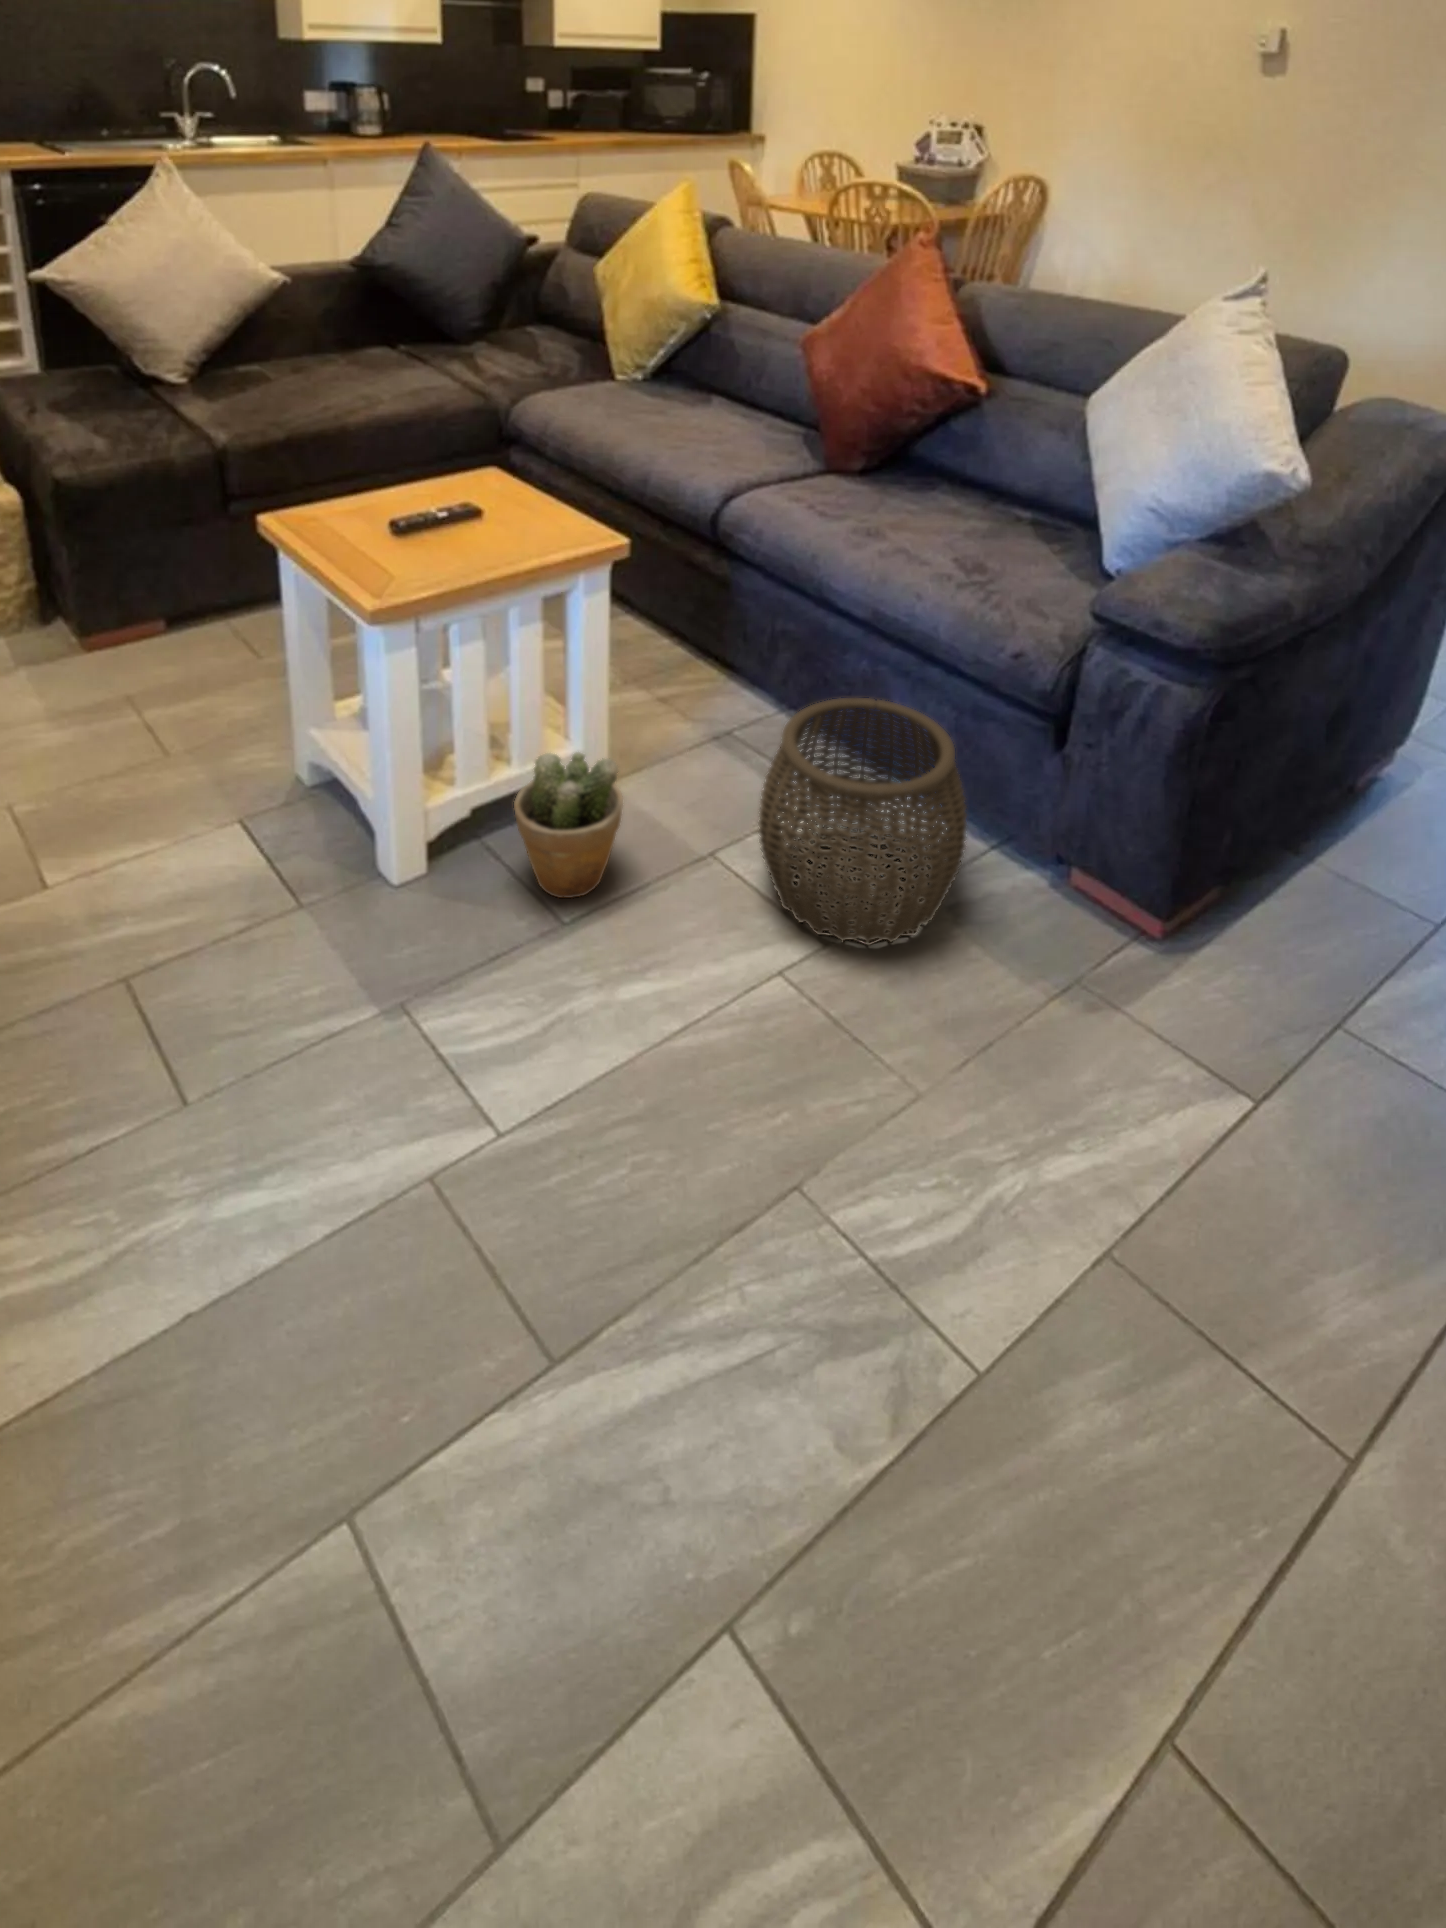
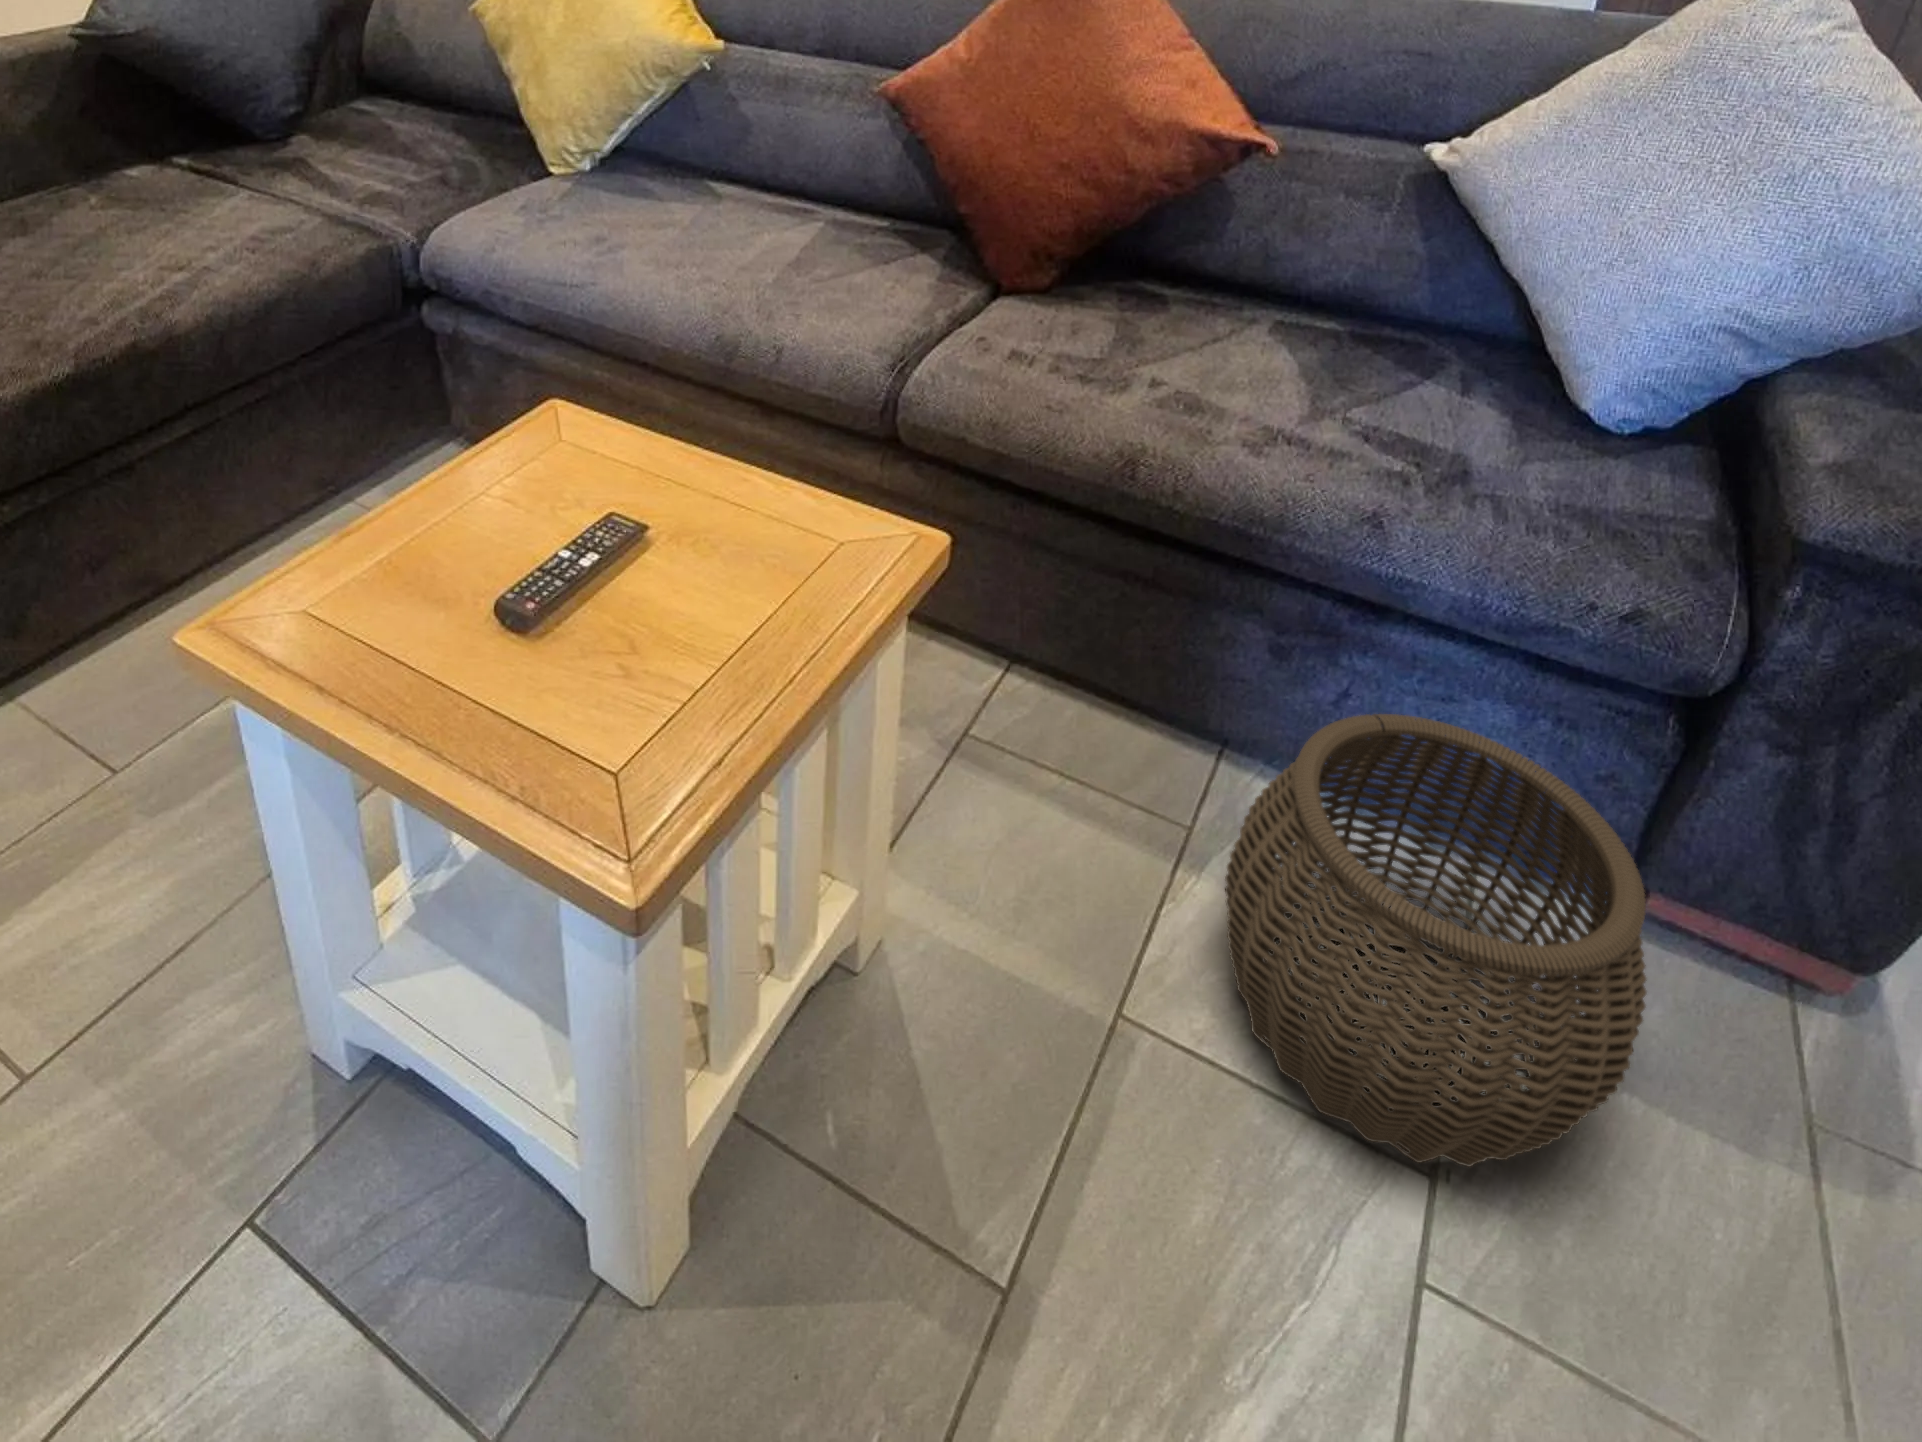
potted plant: present [514,752,623,898] -> none [860,965,1080,1227]

